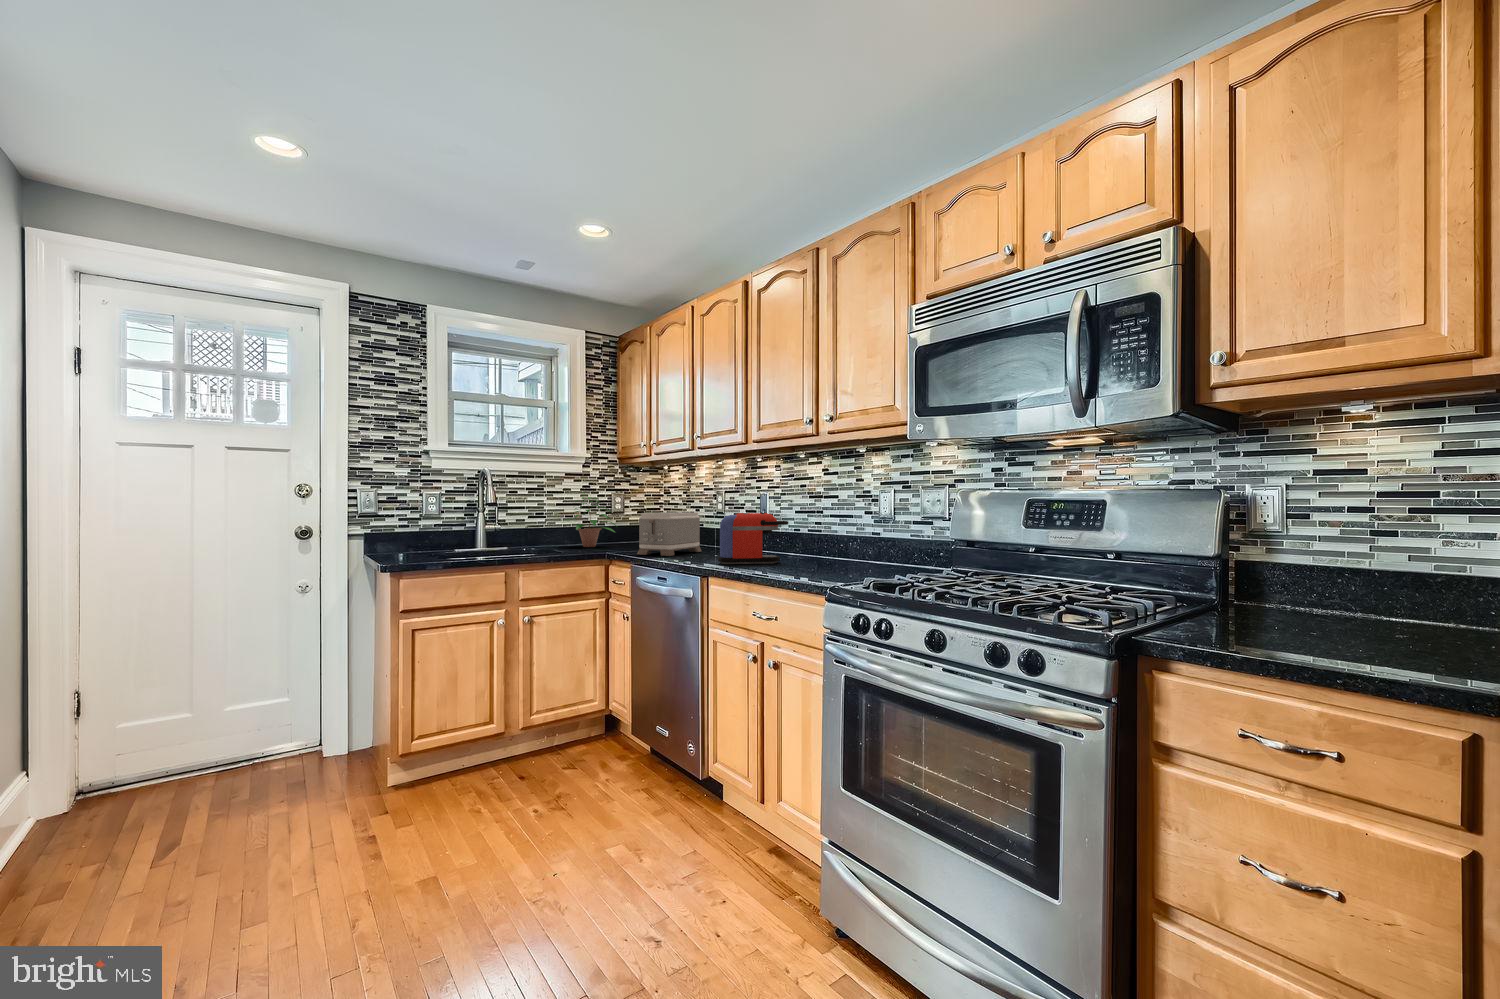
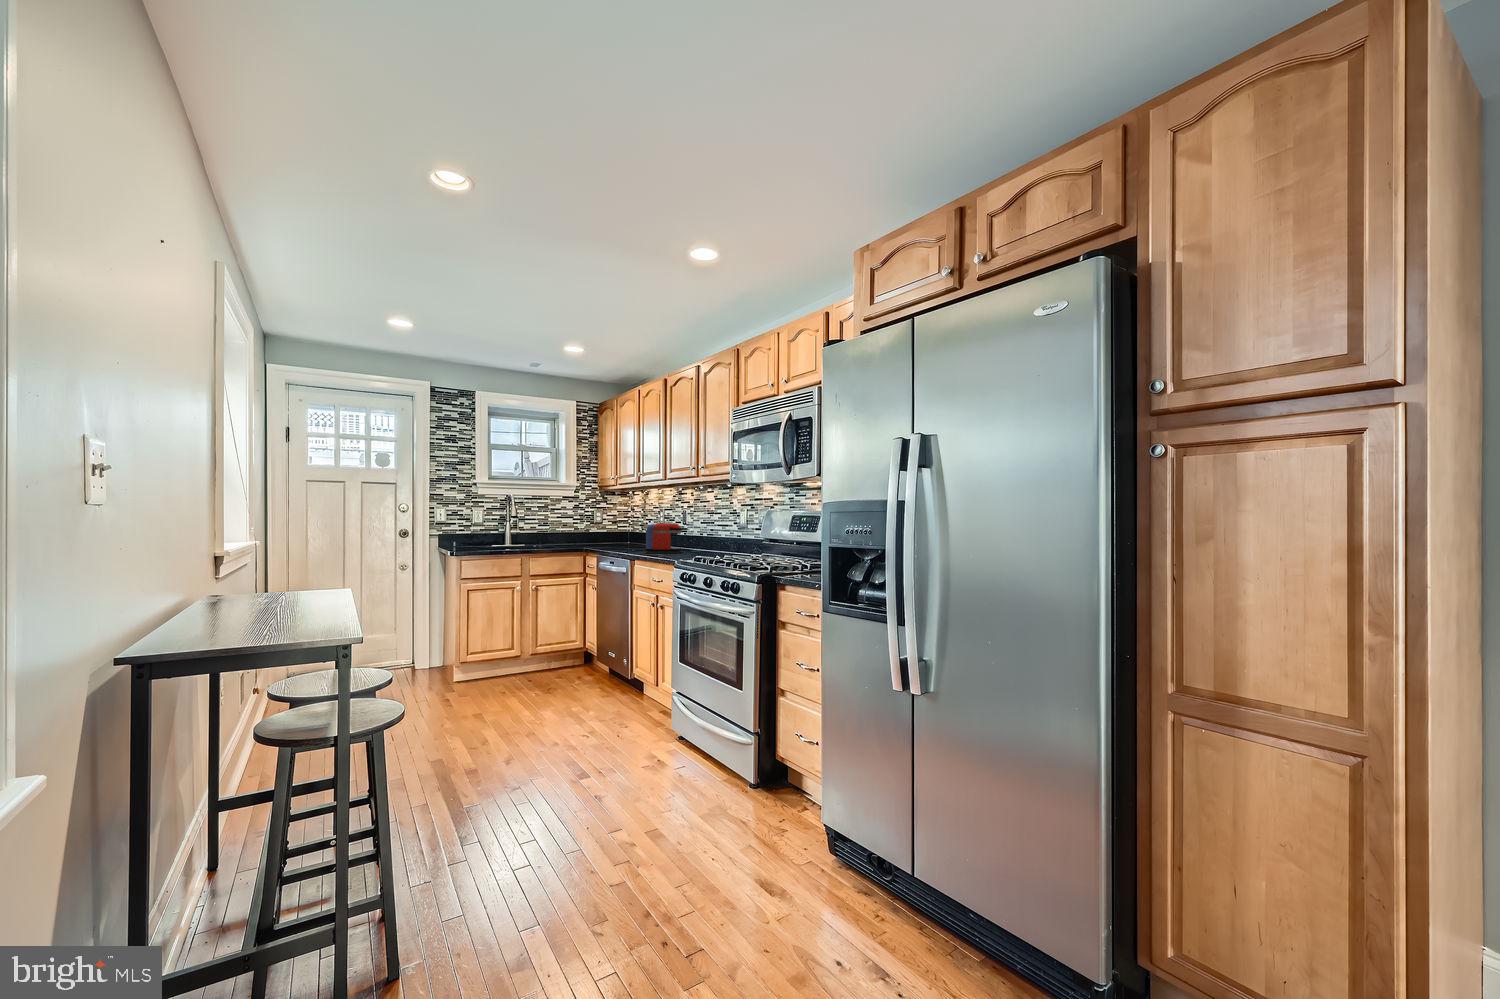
potted plant: present [566,493,617,547] -> none [560,509,598,545]
toaster: present [637,512,701,556] -> none [604,523,647,550]

